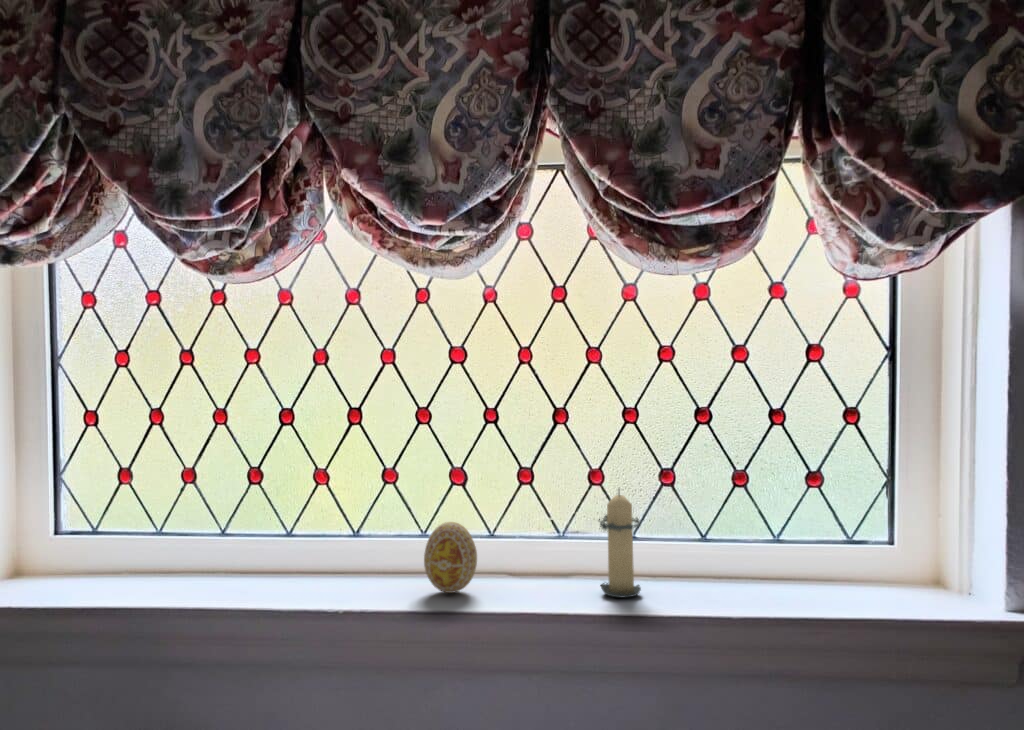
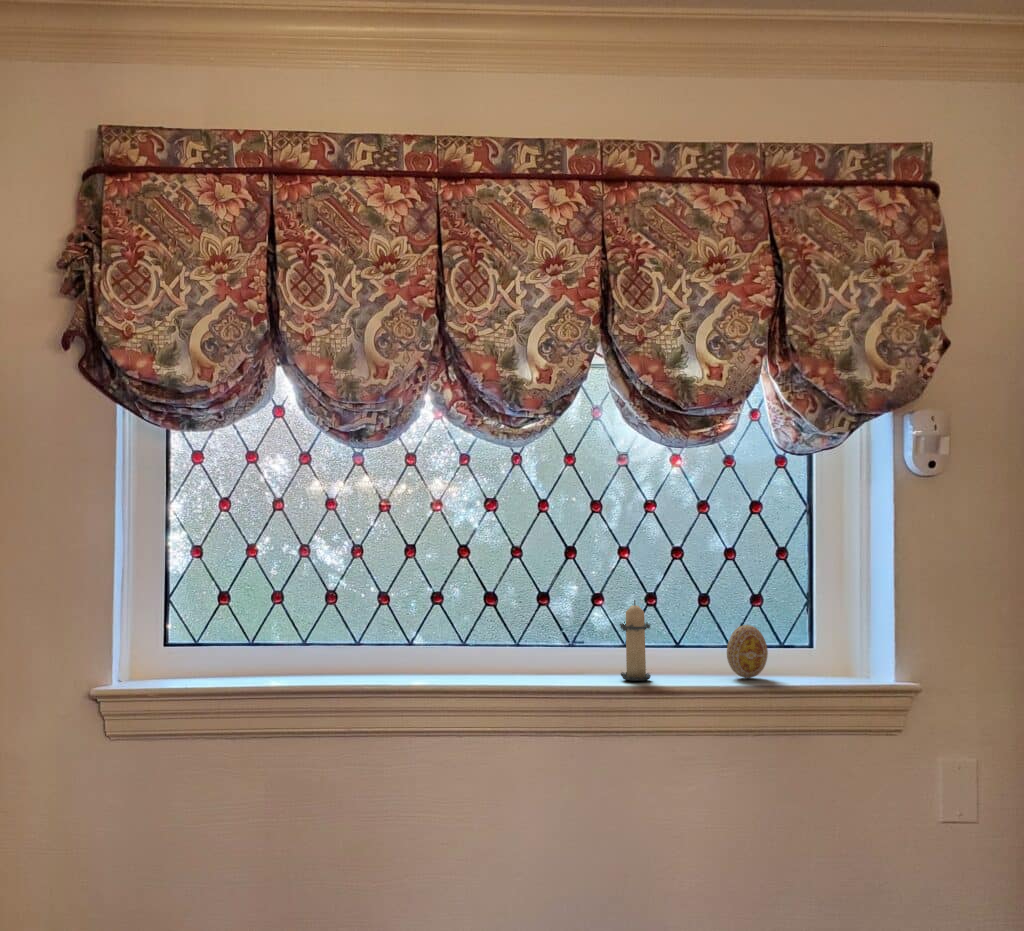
decorative egg: present [424,522,477,593] -> present [727,625,768,678]

